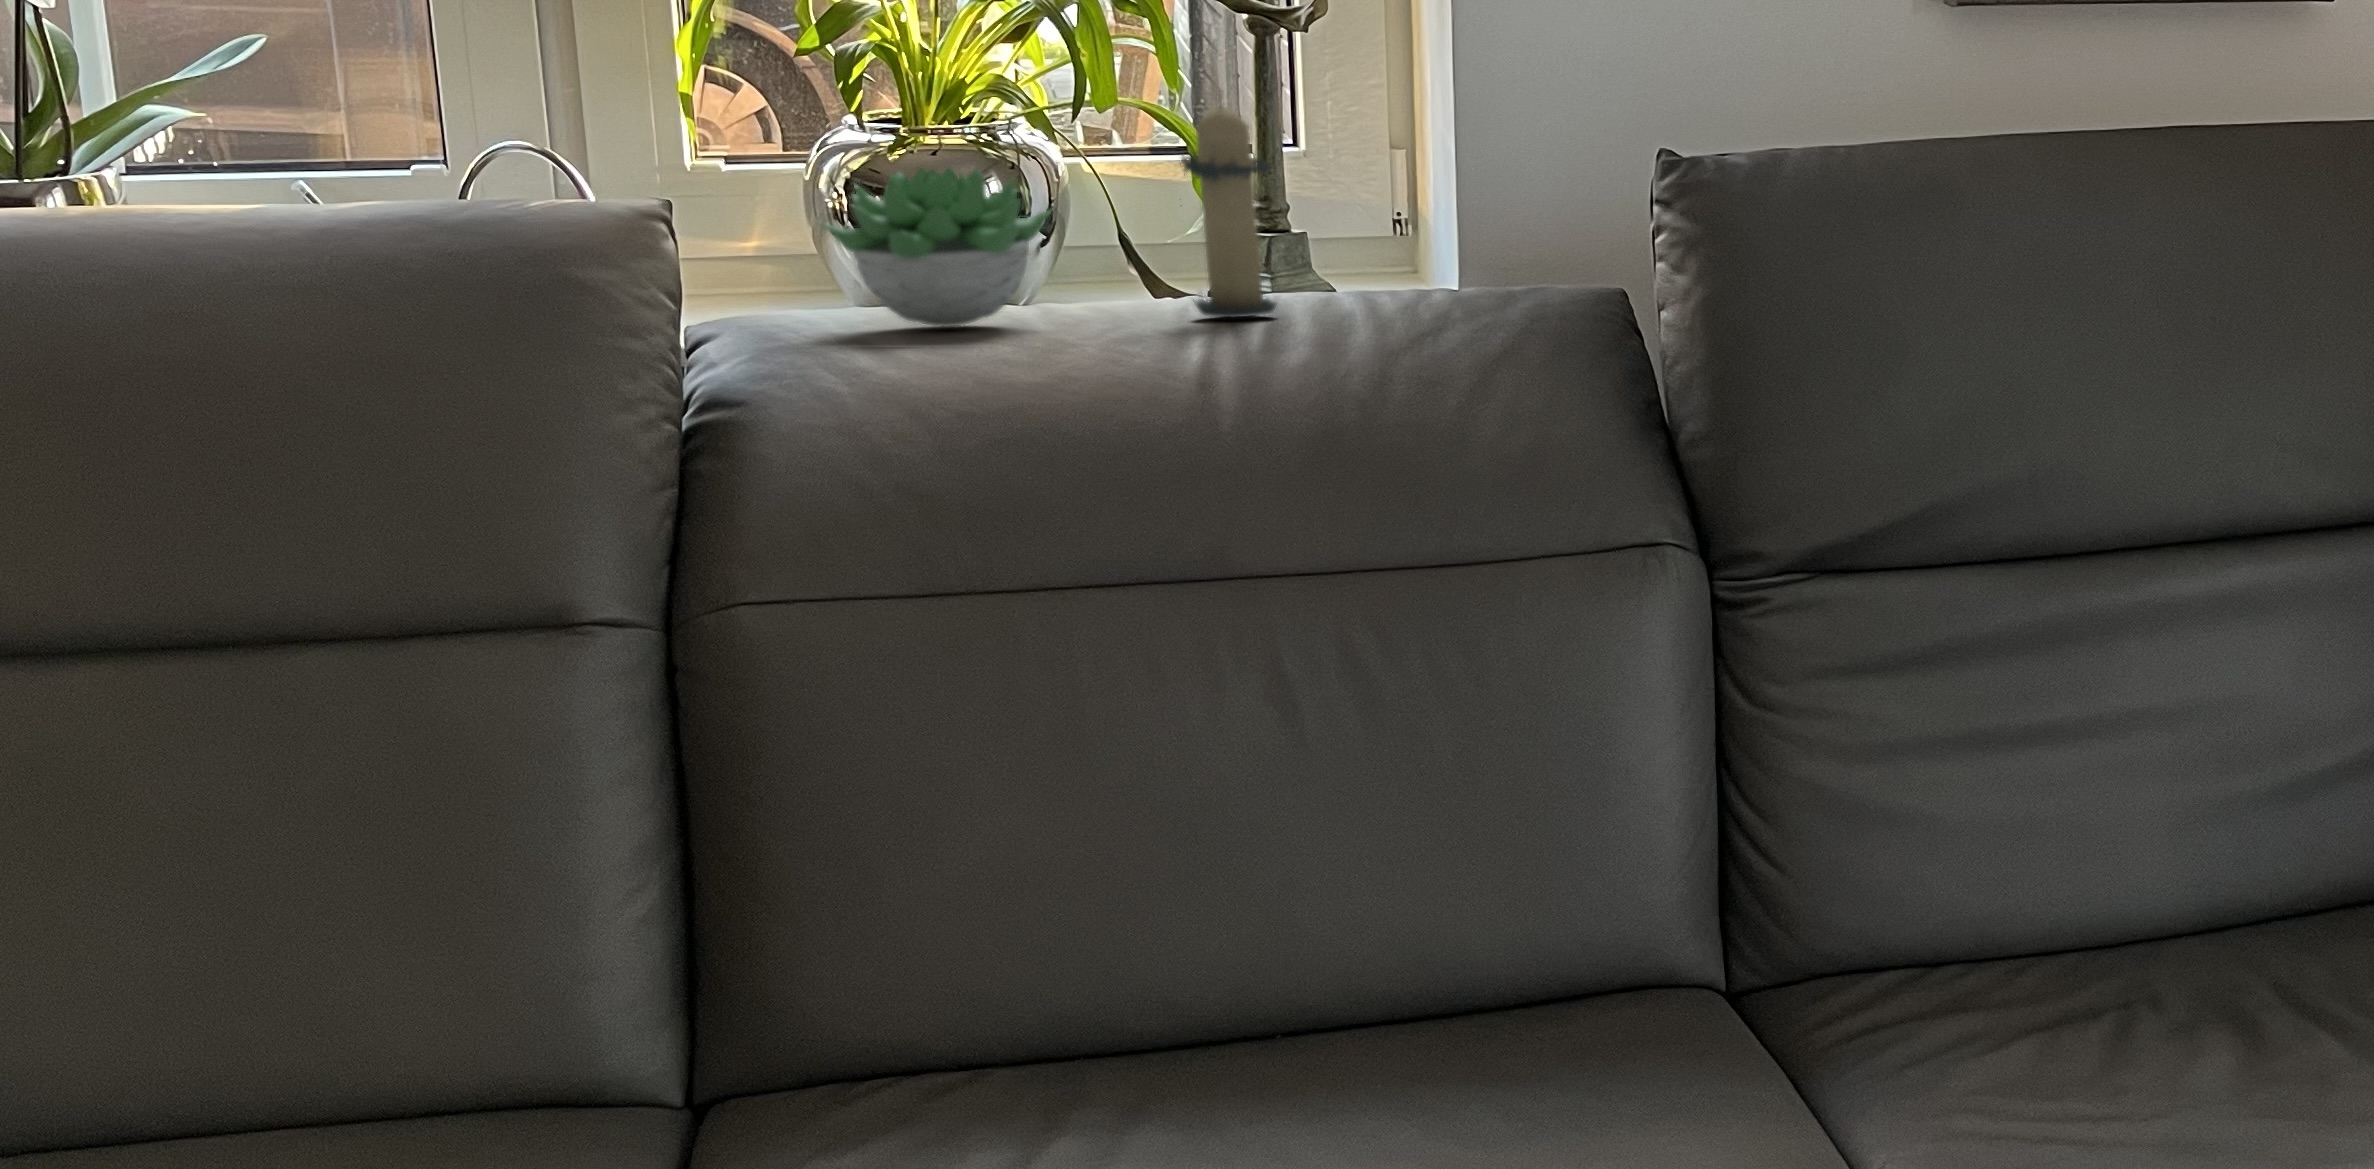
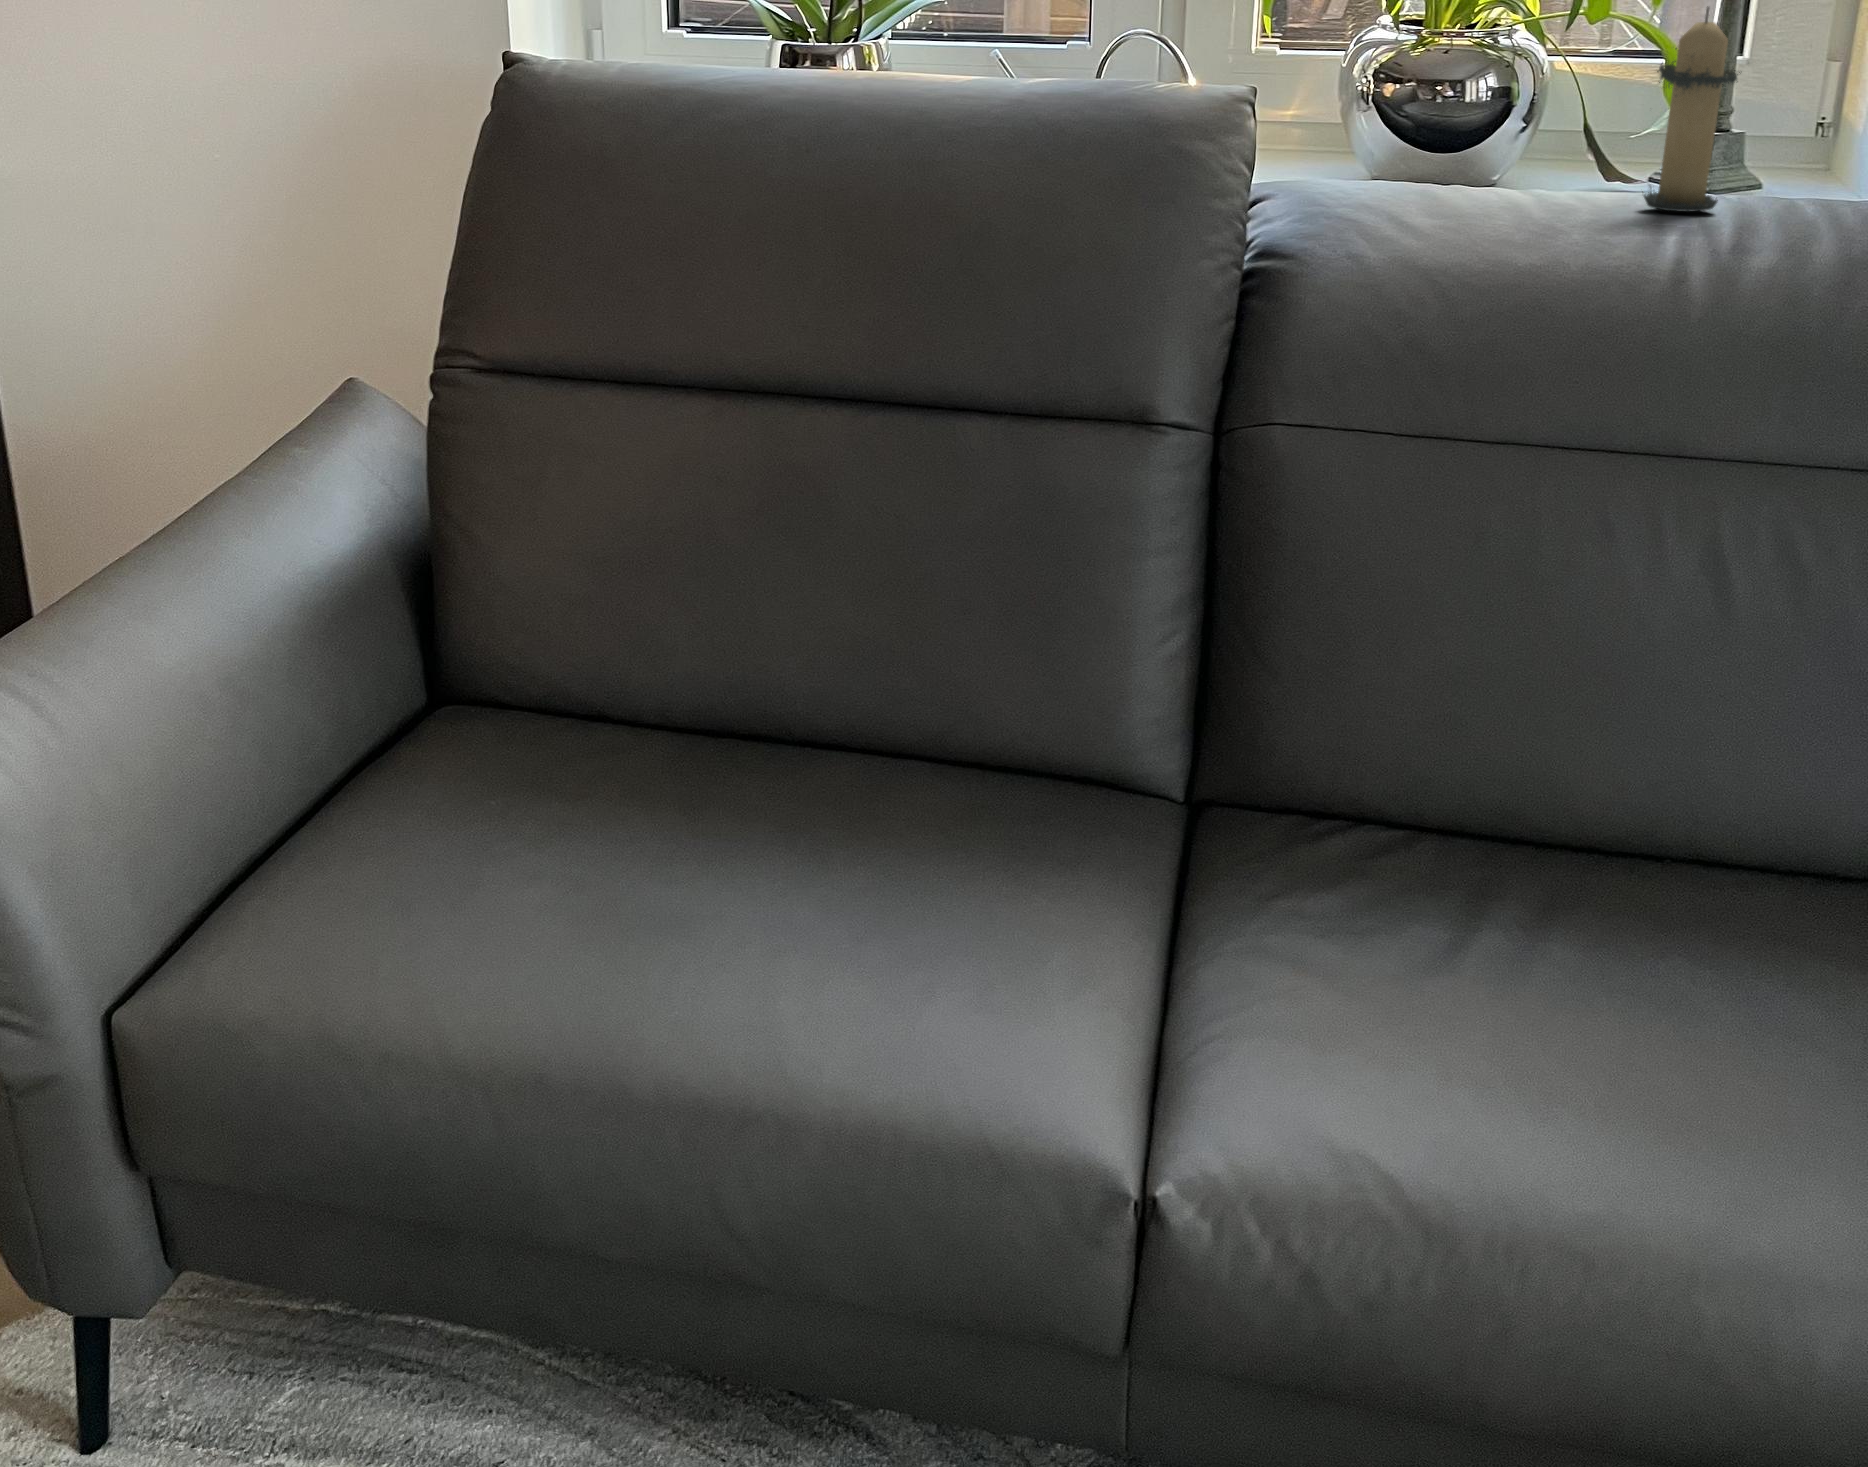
succulent plant: present [824,168,1051,326] -> none [1344,65,1537,201]

